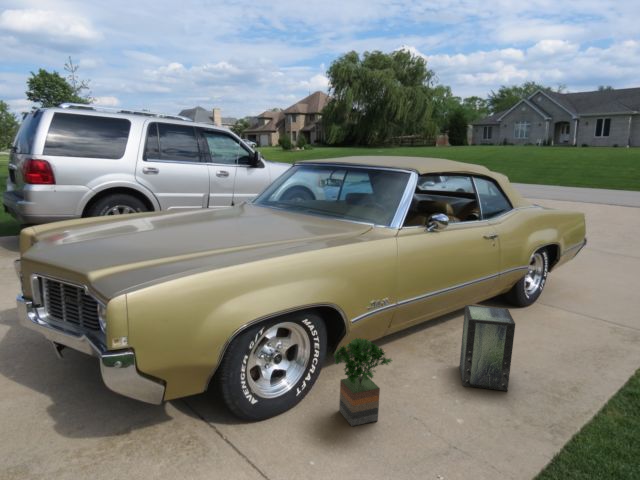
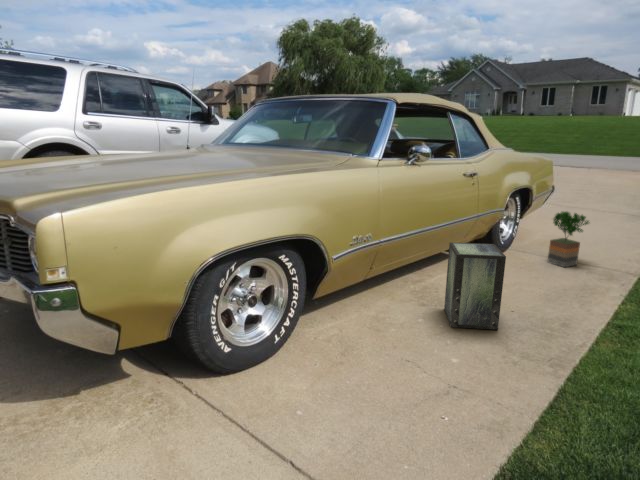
potted tree: present [334,338,392,426] -> present [548,212,589,267]

